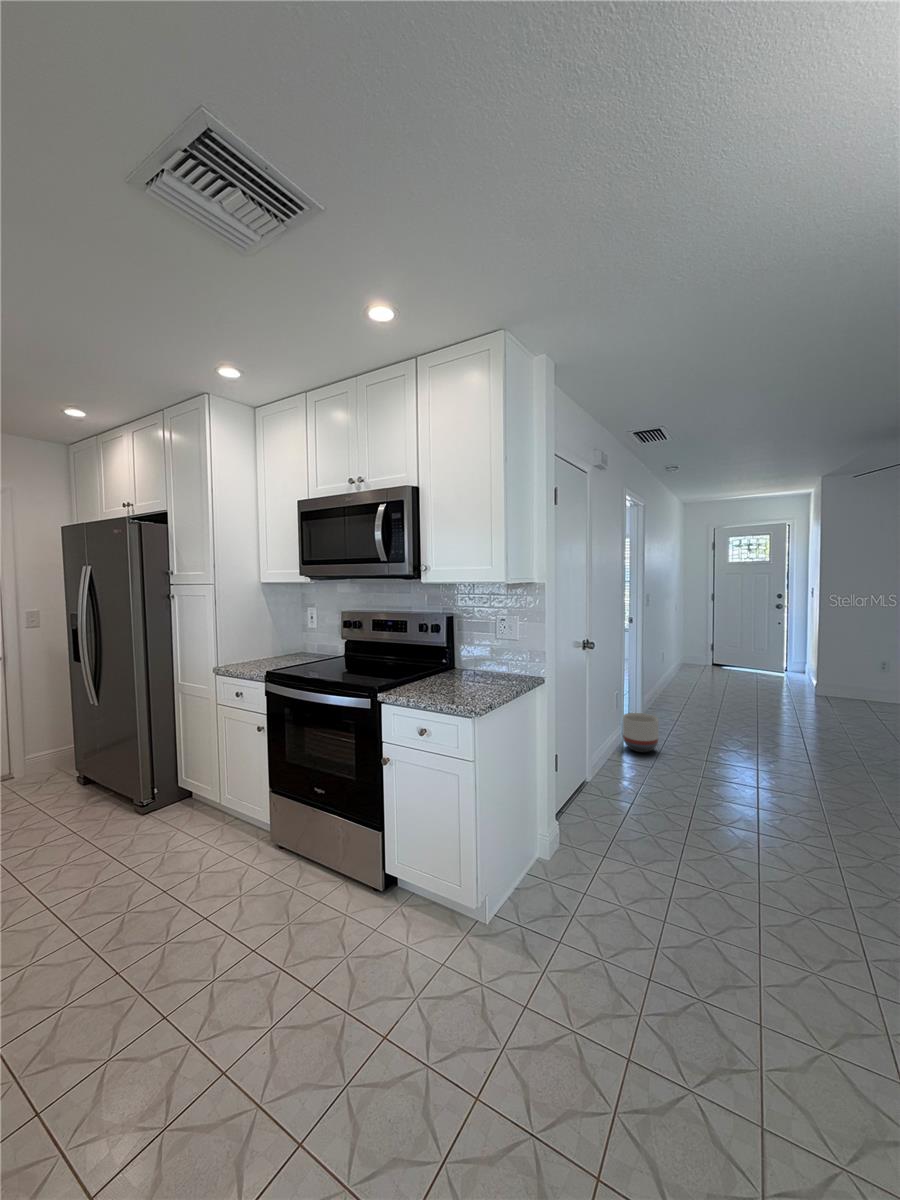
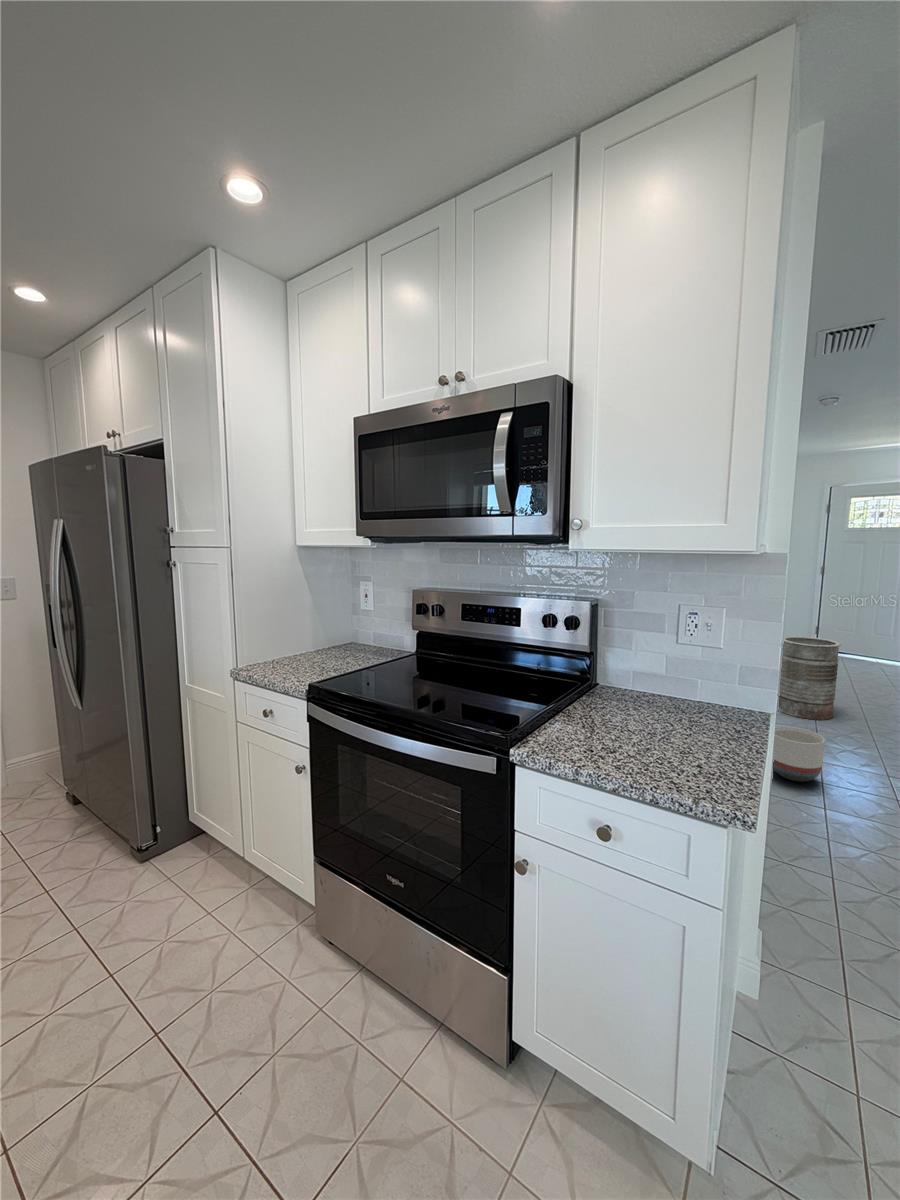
trash can: none [653,649,695,714] -> present [777,636,841,720]

